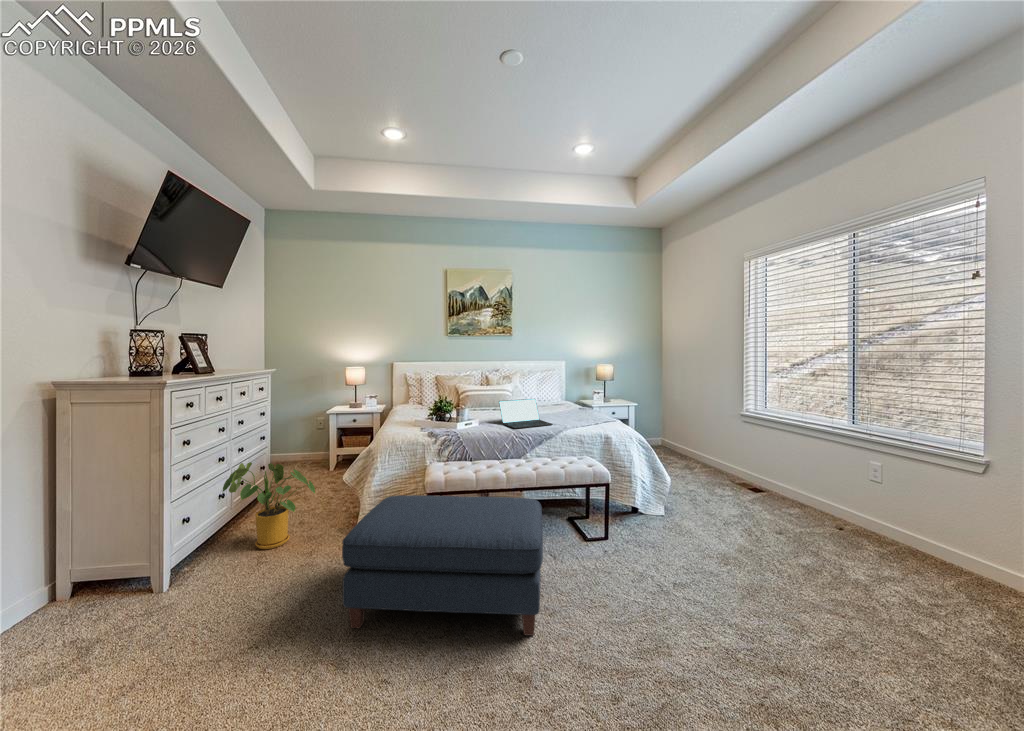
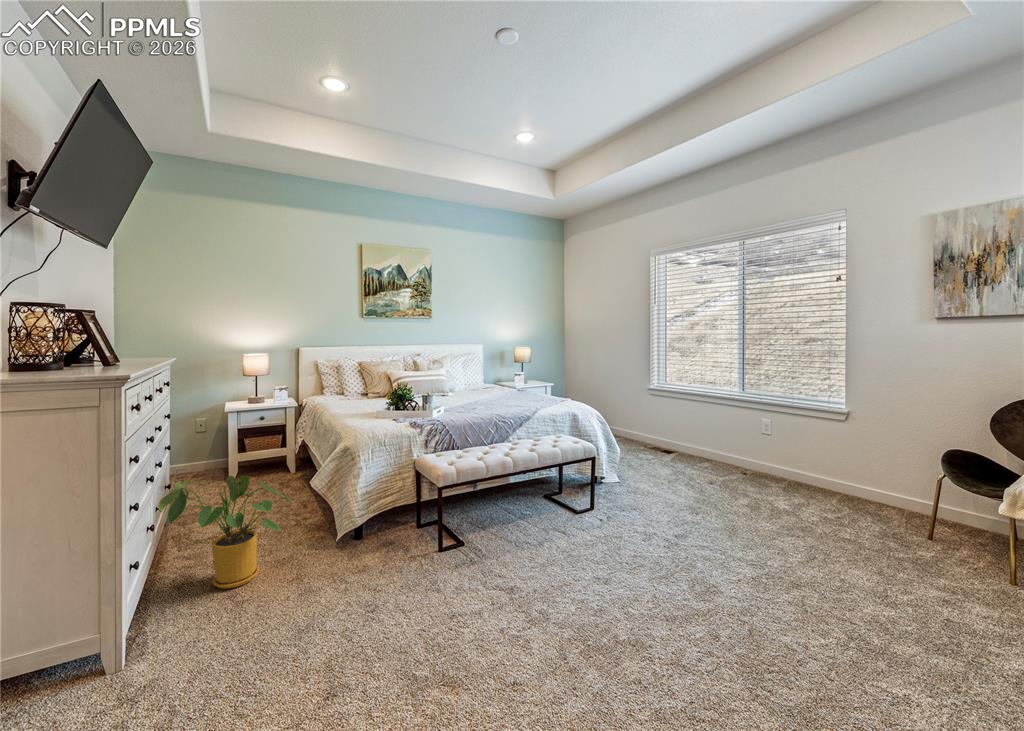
laptop: present [499,399,553,429] -> none [465,382,520,412]
ottoman: present [342,495,543,636] -> none [414,474,622,636]

